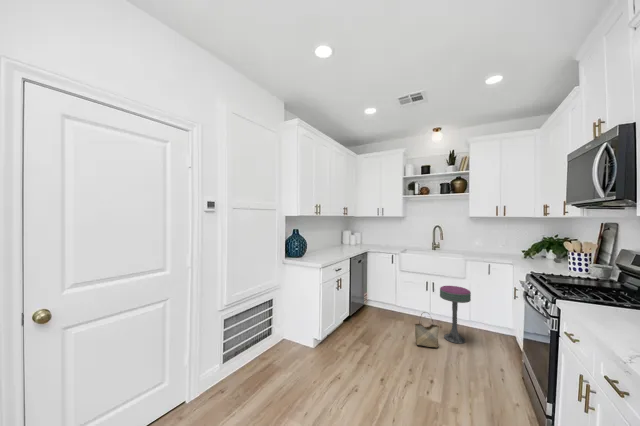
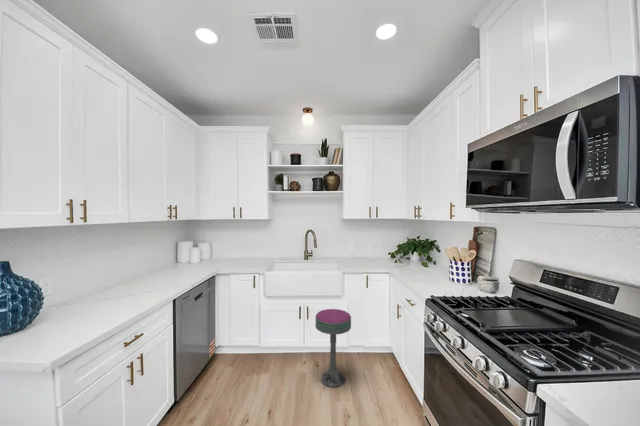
woven basket: present [415,314,439,347] -> none [284,356,316,410]

